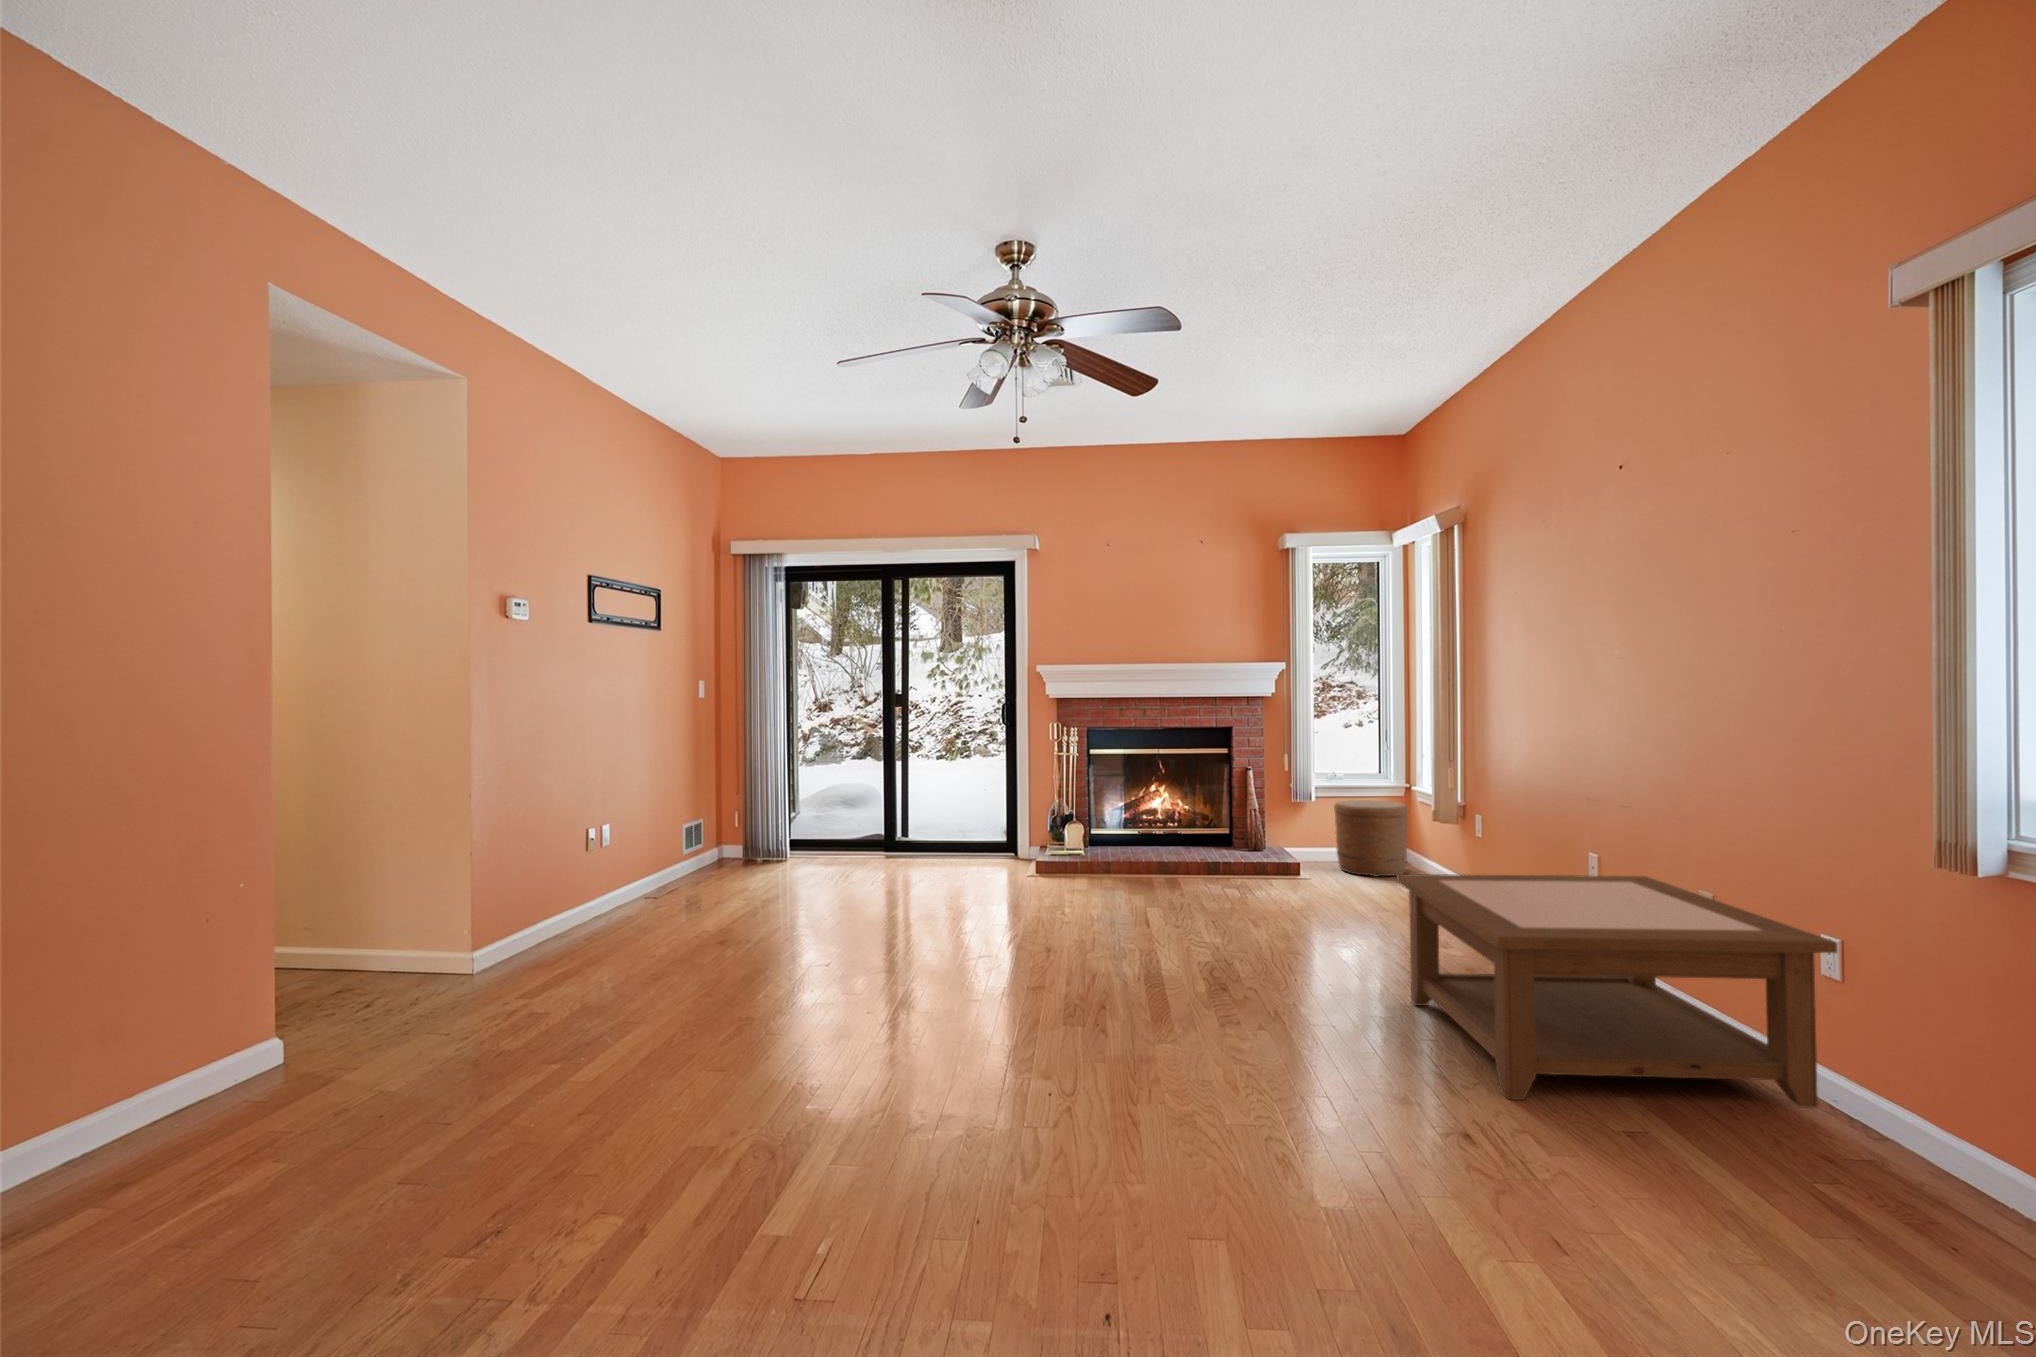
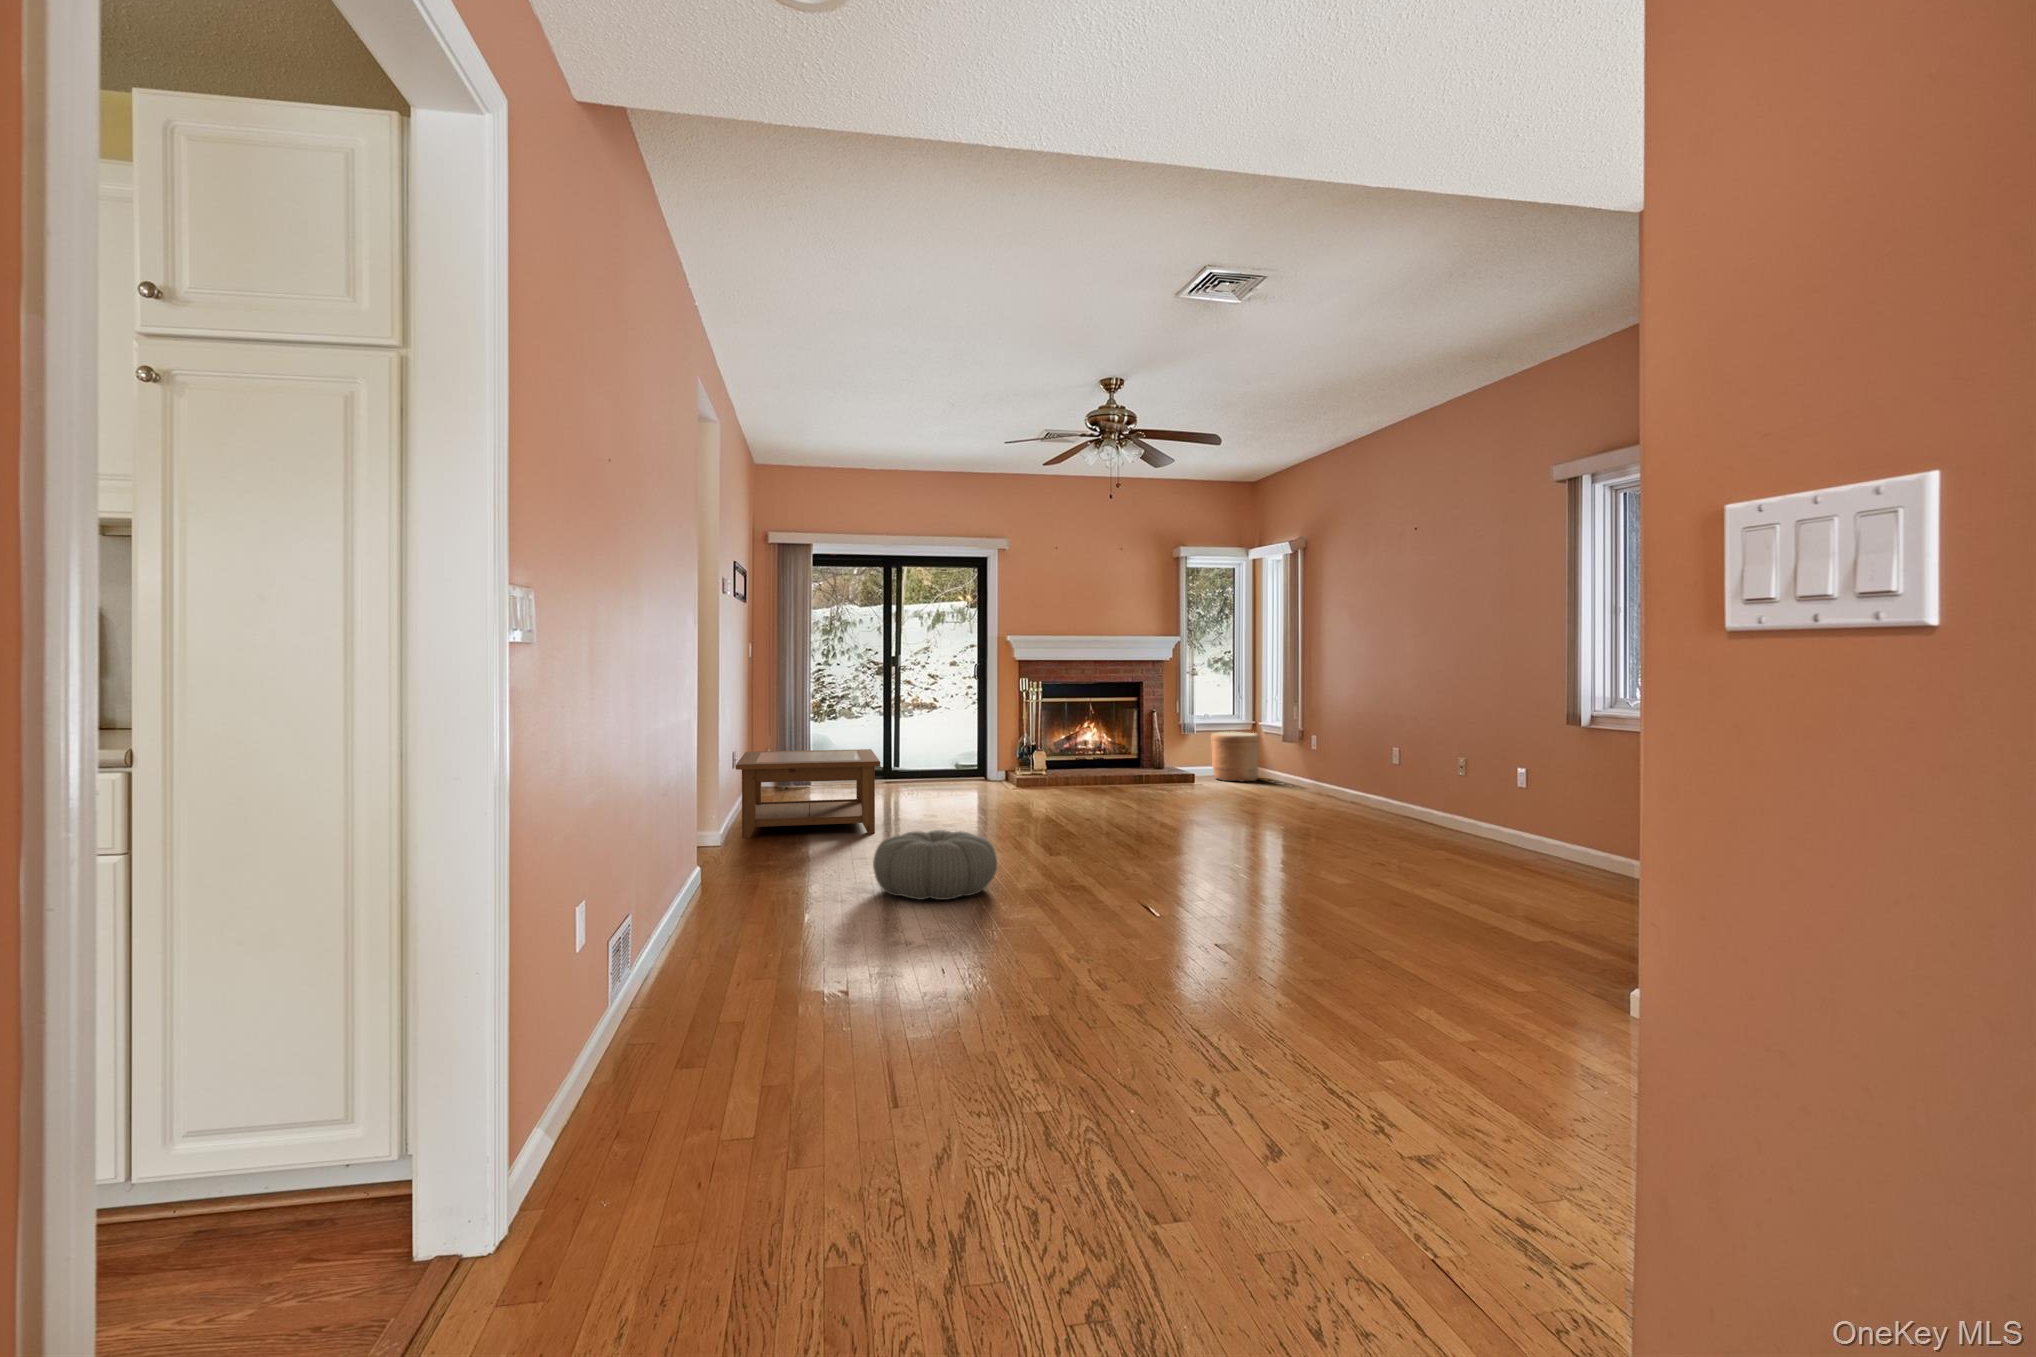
coffee table: present [1397,874,1837,1108] -> present [736,749,880,838]
pouf: none [357,1020,619,1189] -> present [873,830,997,900]

